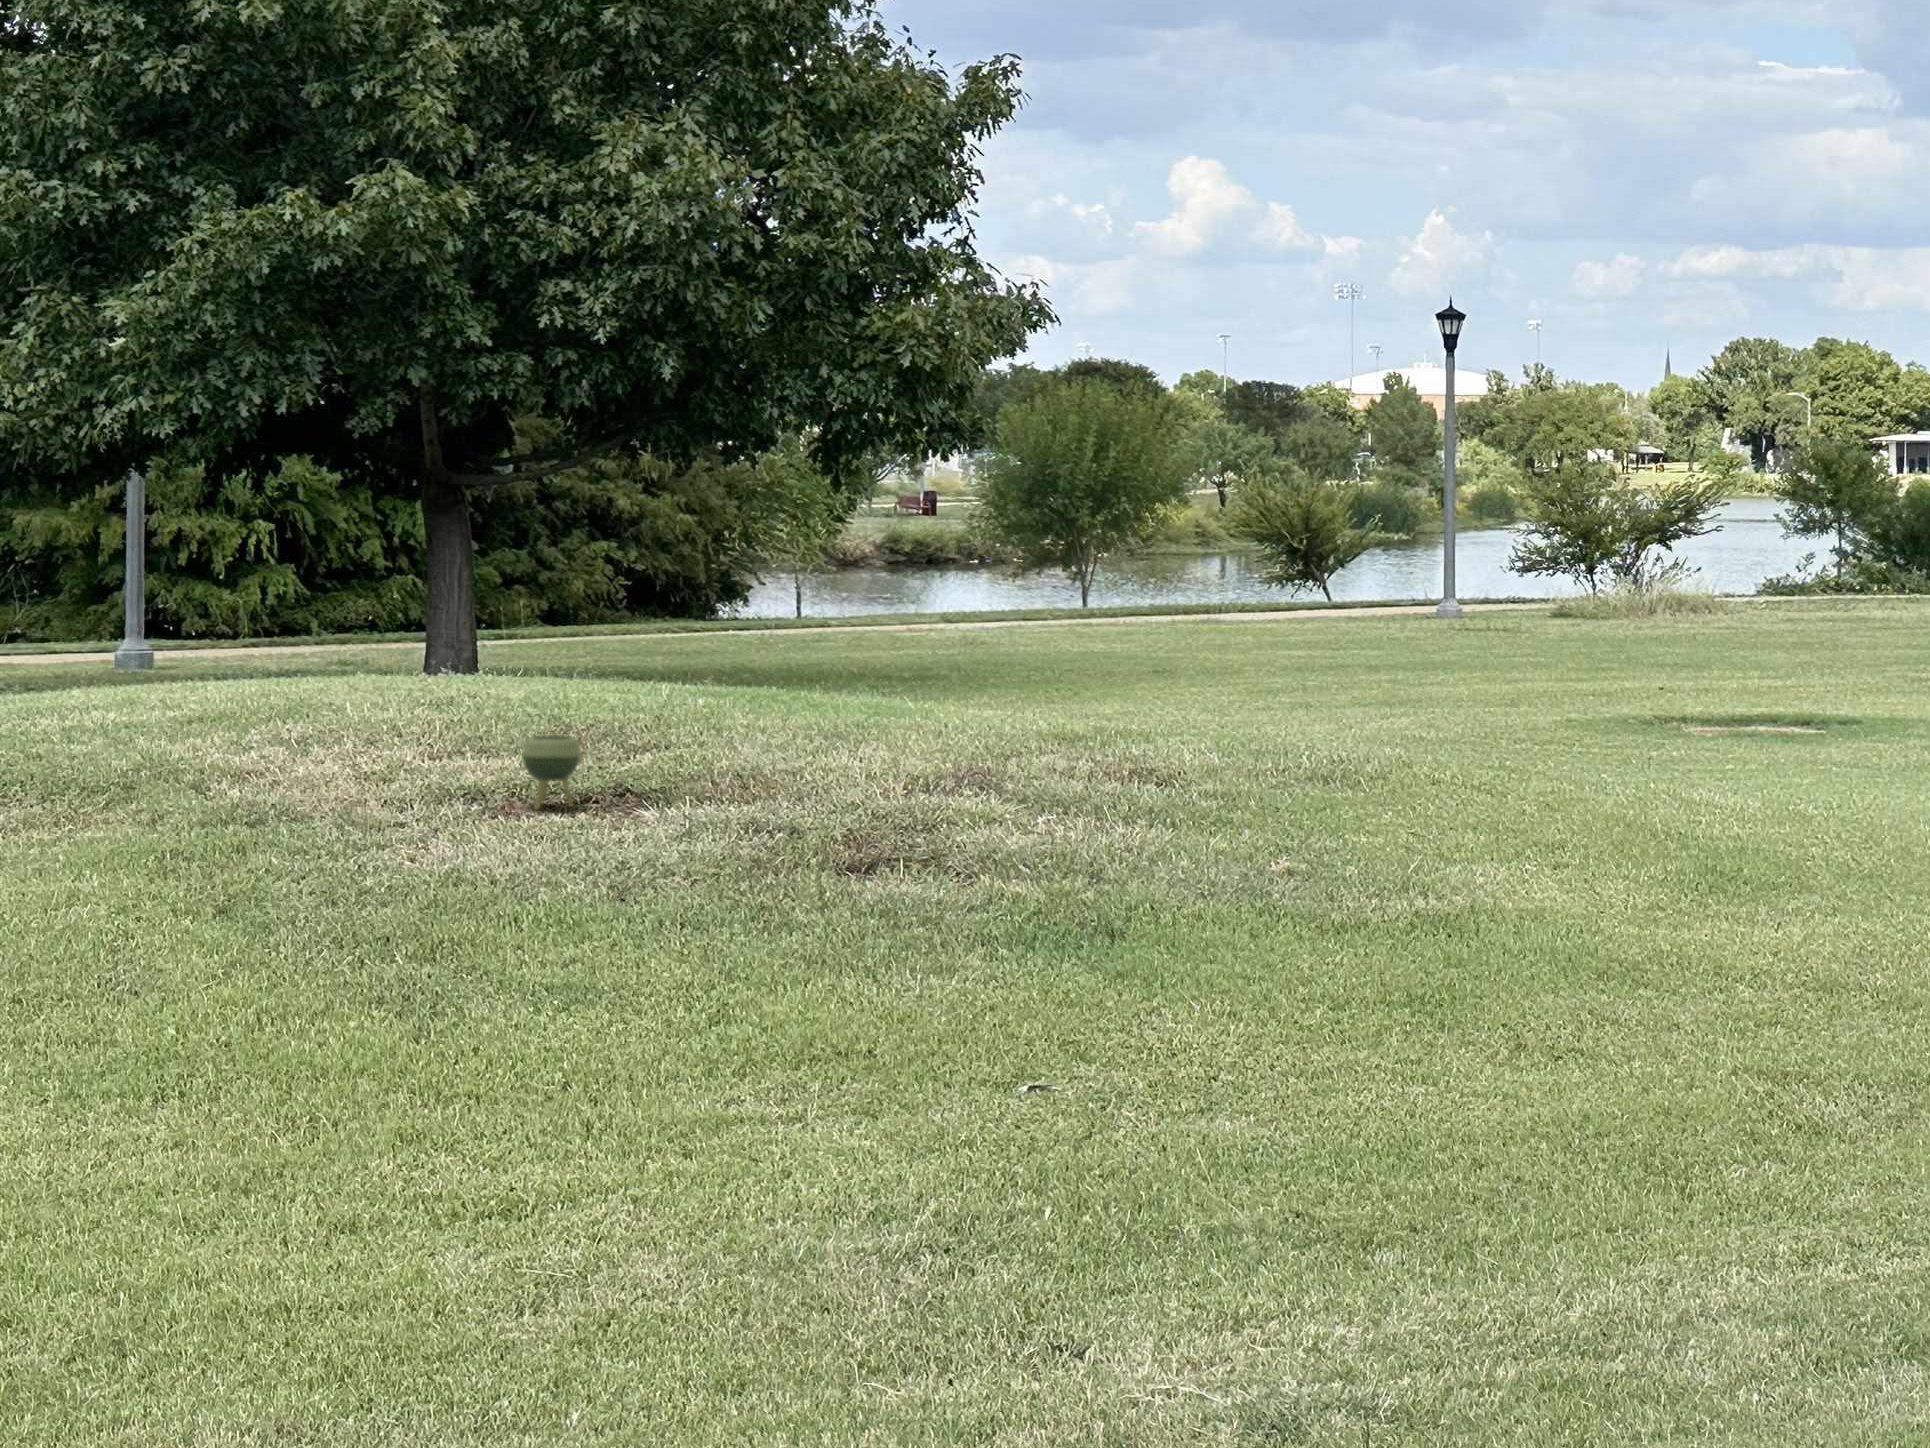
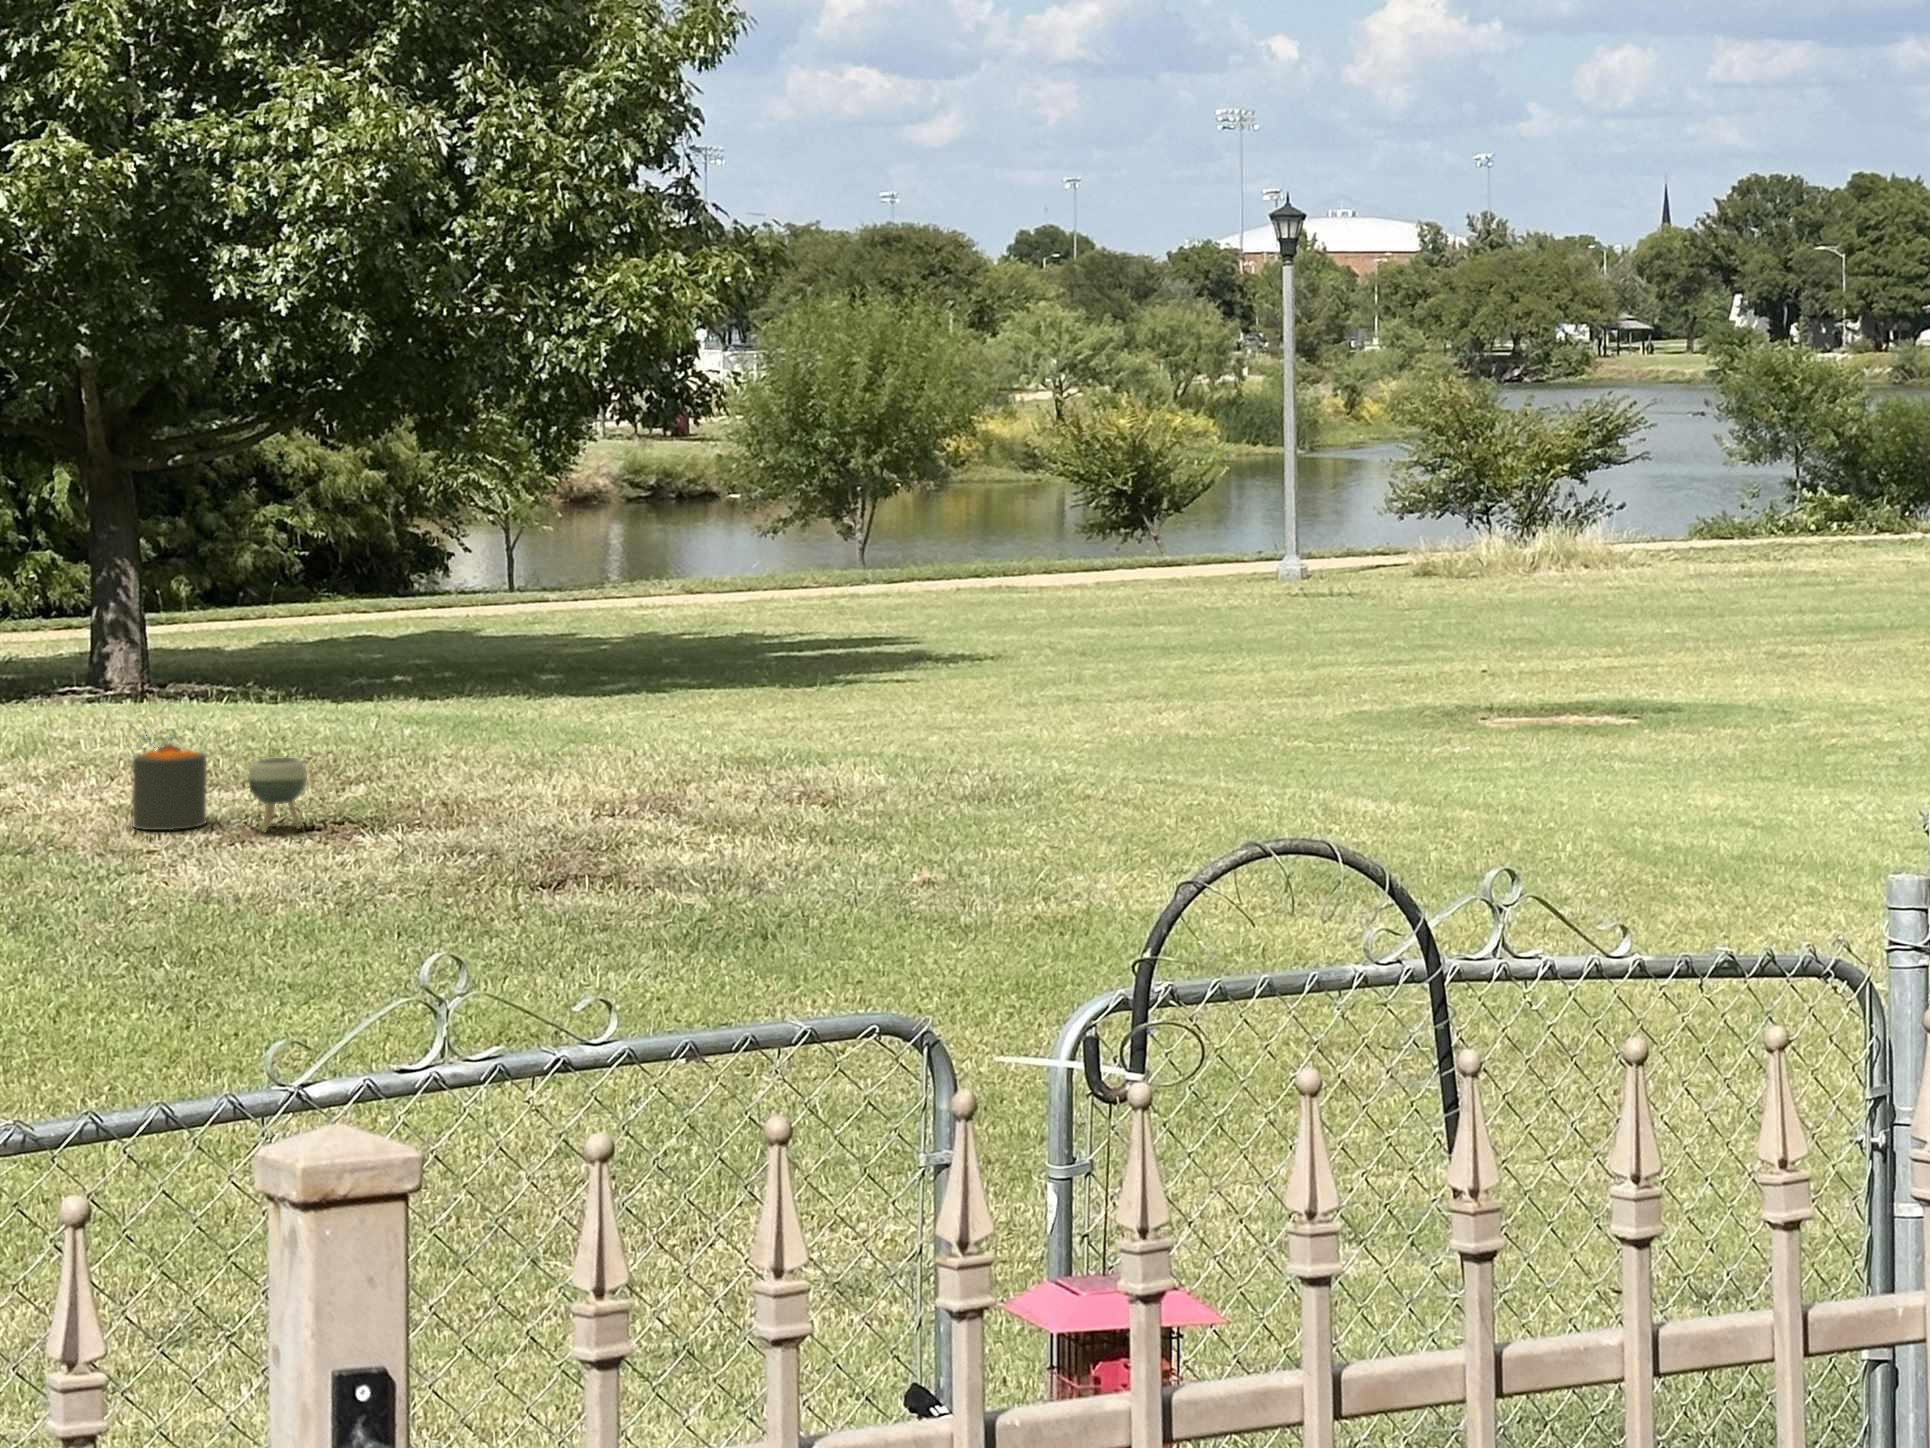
trash can: none [405,700,483,805] -> present [133,730,206,830]

